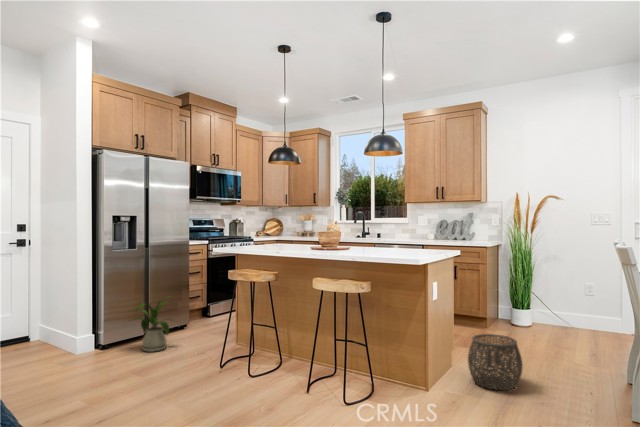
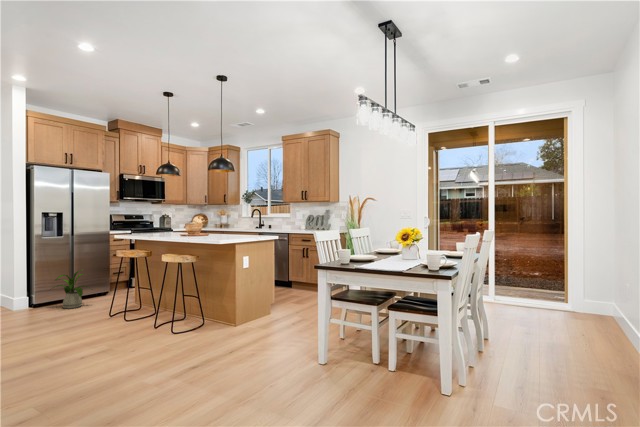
woven basket: present [468,334,523,390] -> none [264,292,298,327]

